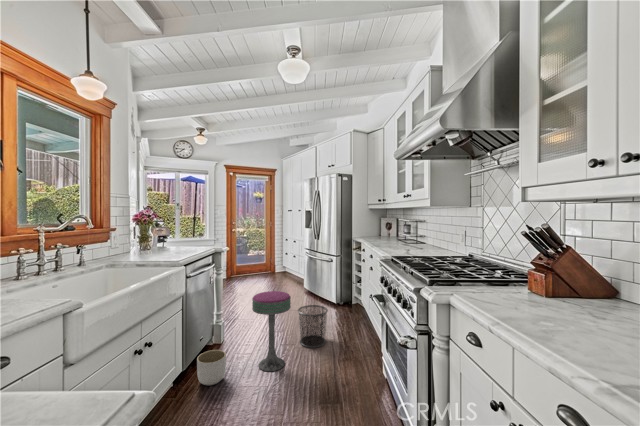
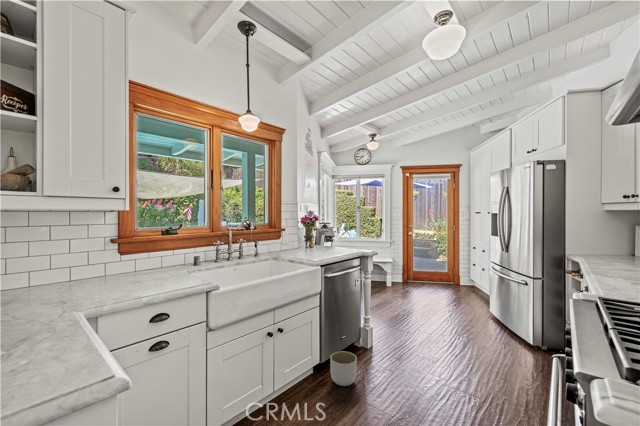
bar stool: present [252,291,291,371] -> none [386,305,430,397]
waste bin: present [298,305,328,348] -> none [450,332,493,389]

